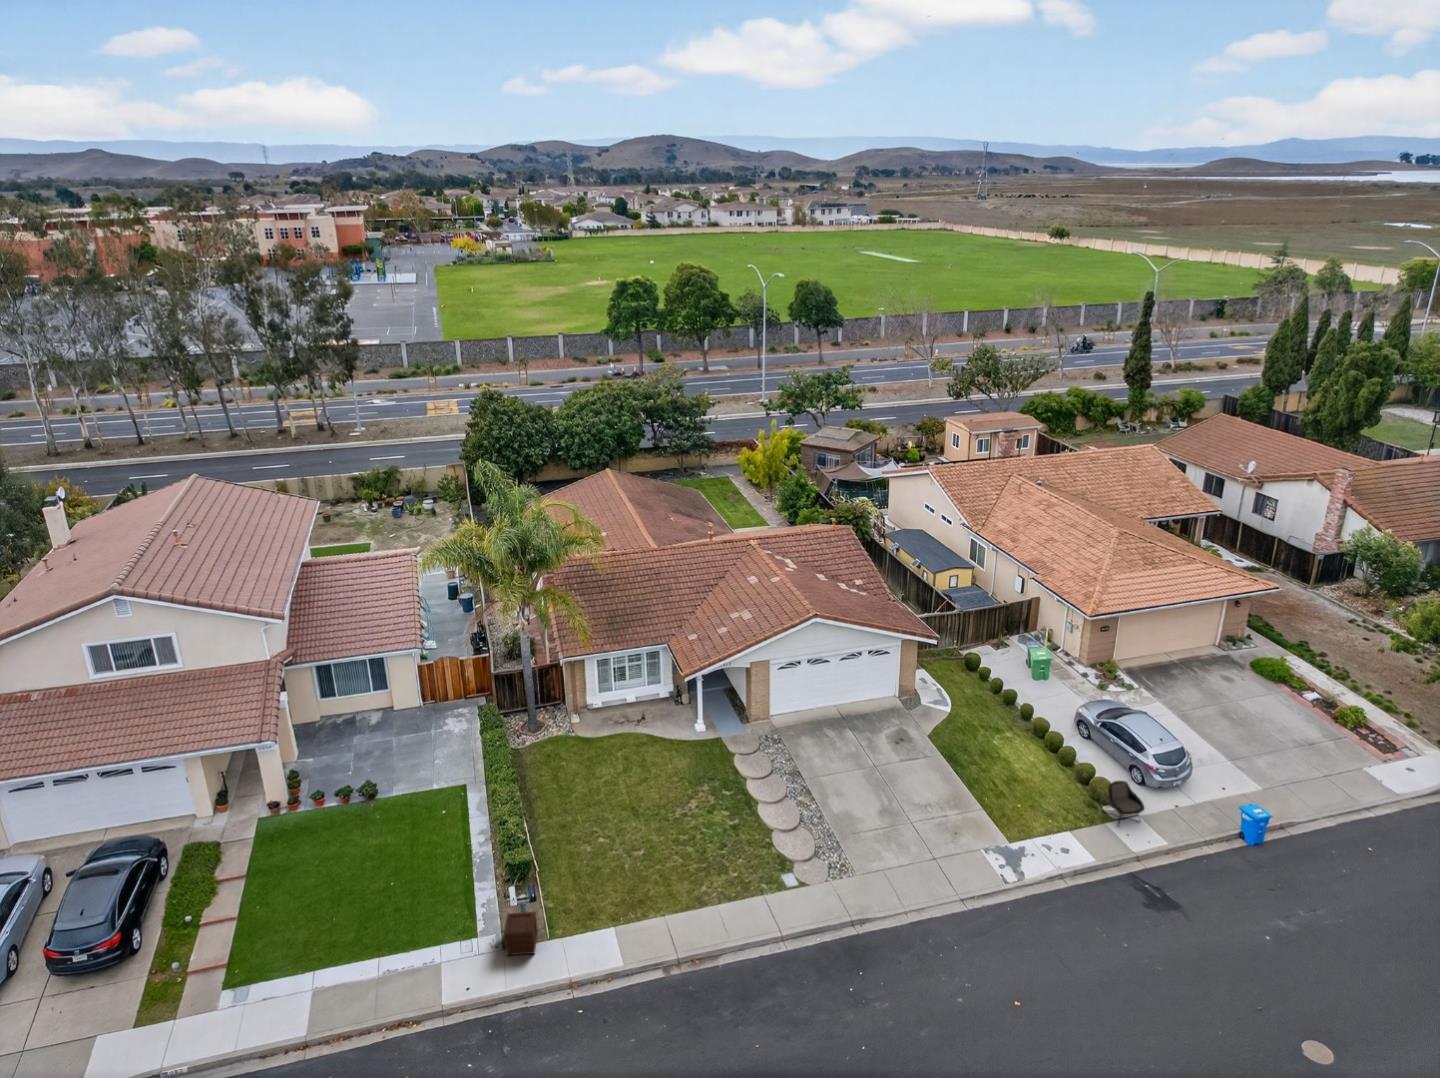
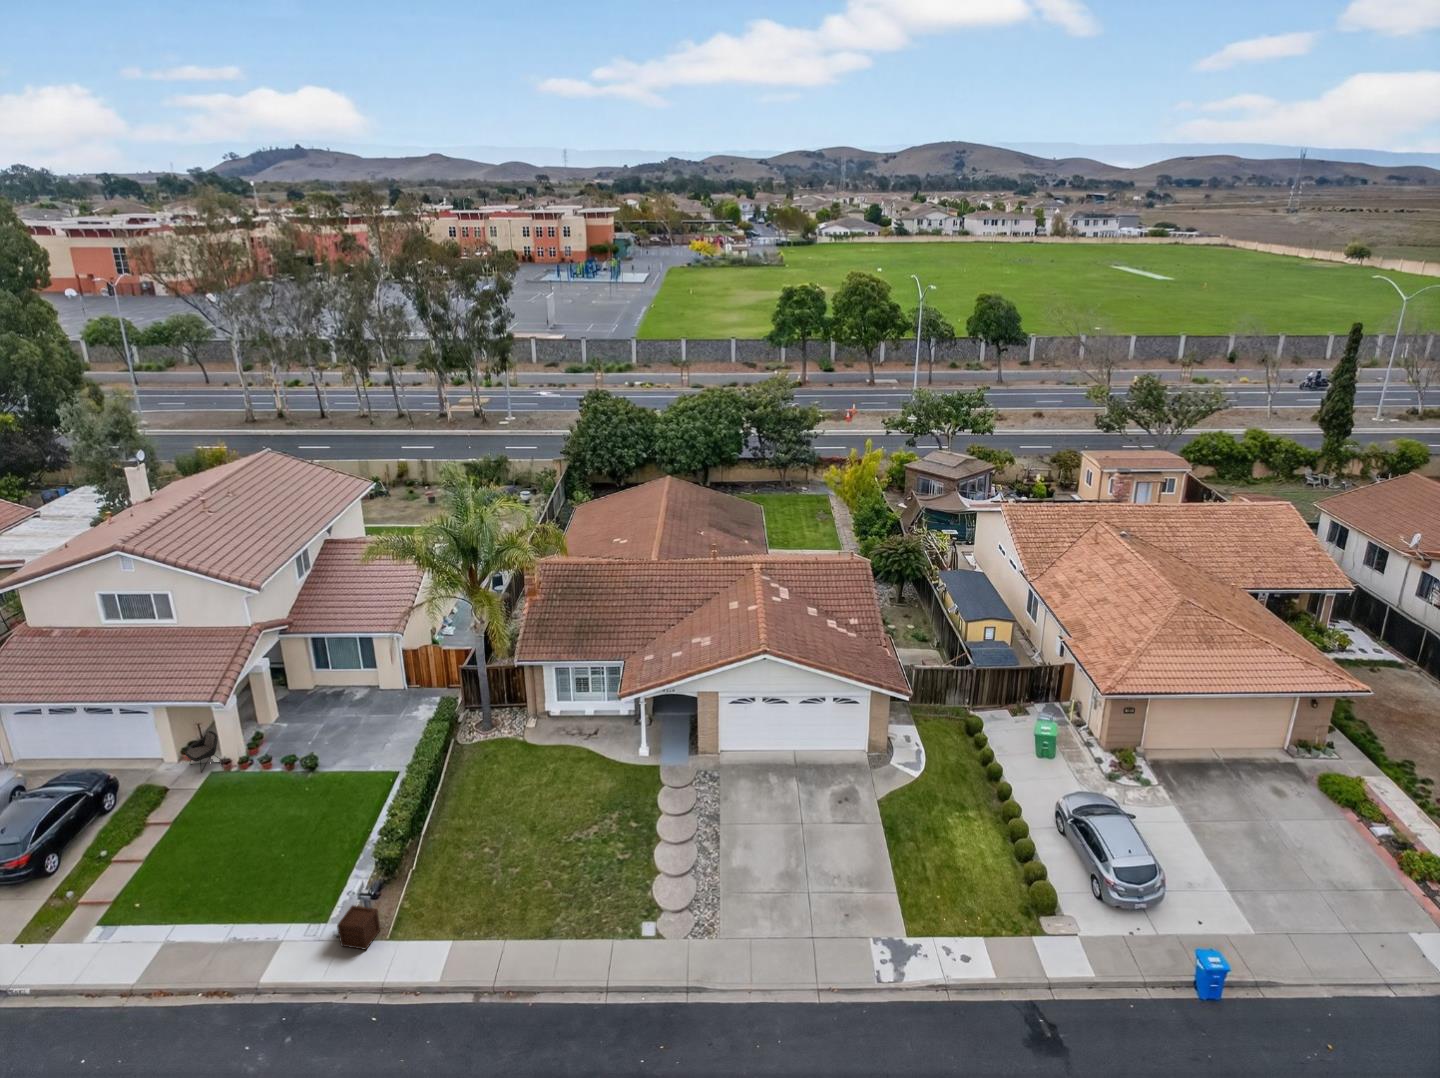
lounge chair: present [1108,781,1144,821] -> present [185,731,221,773]

